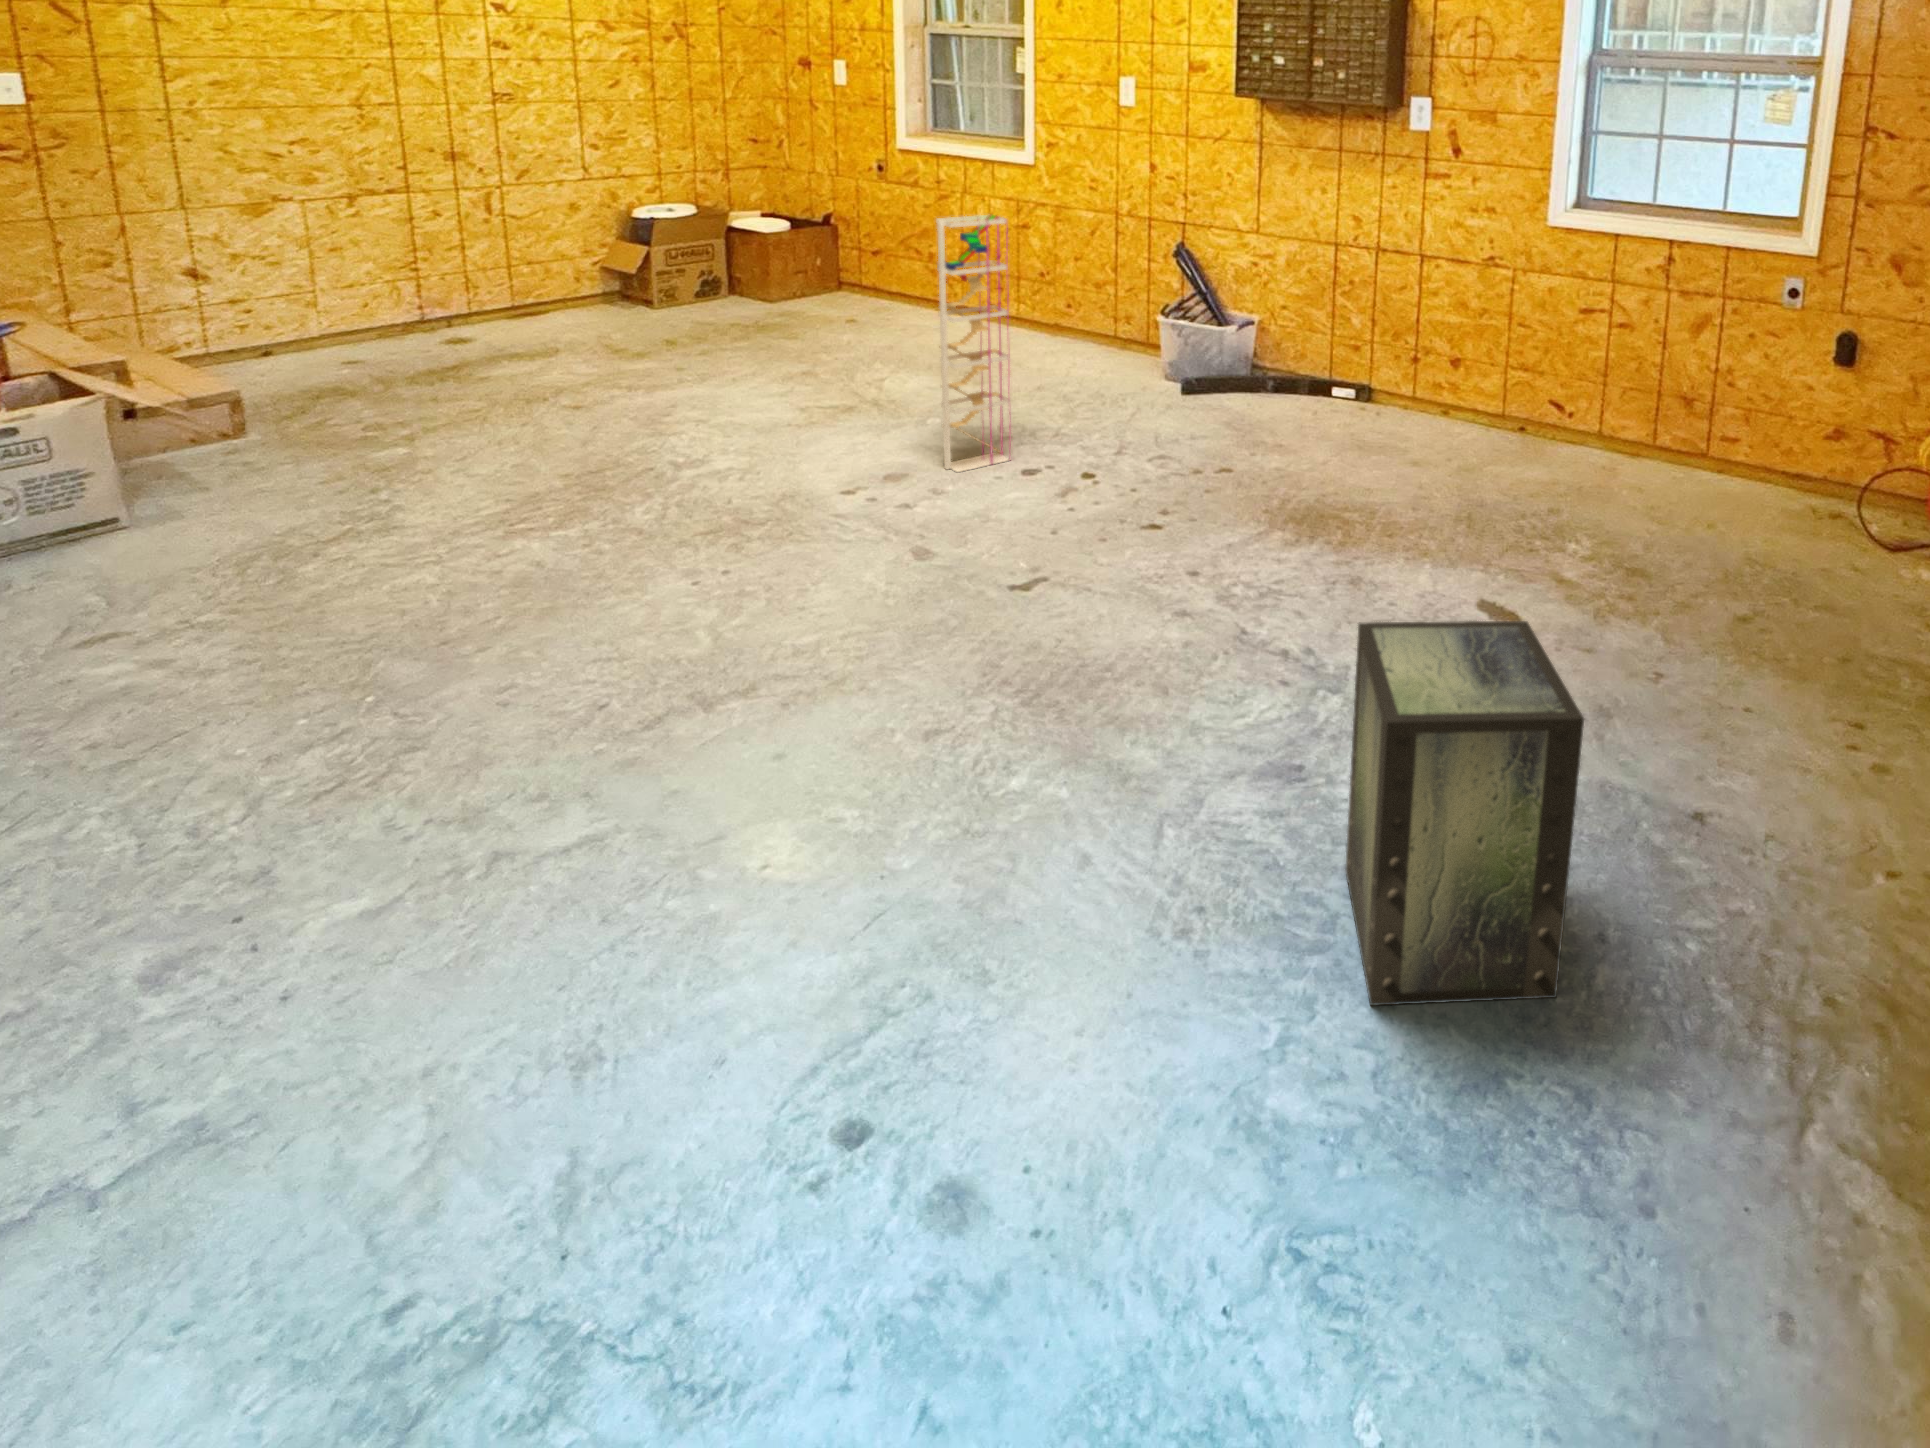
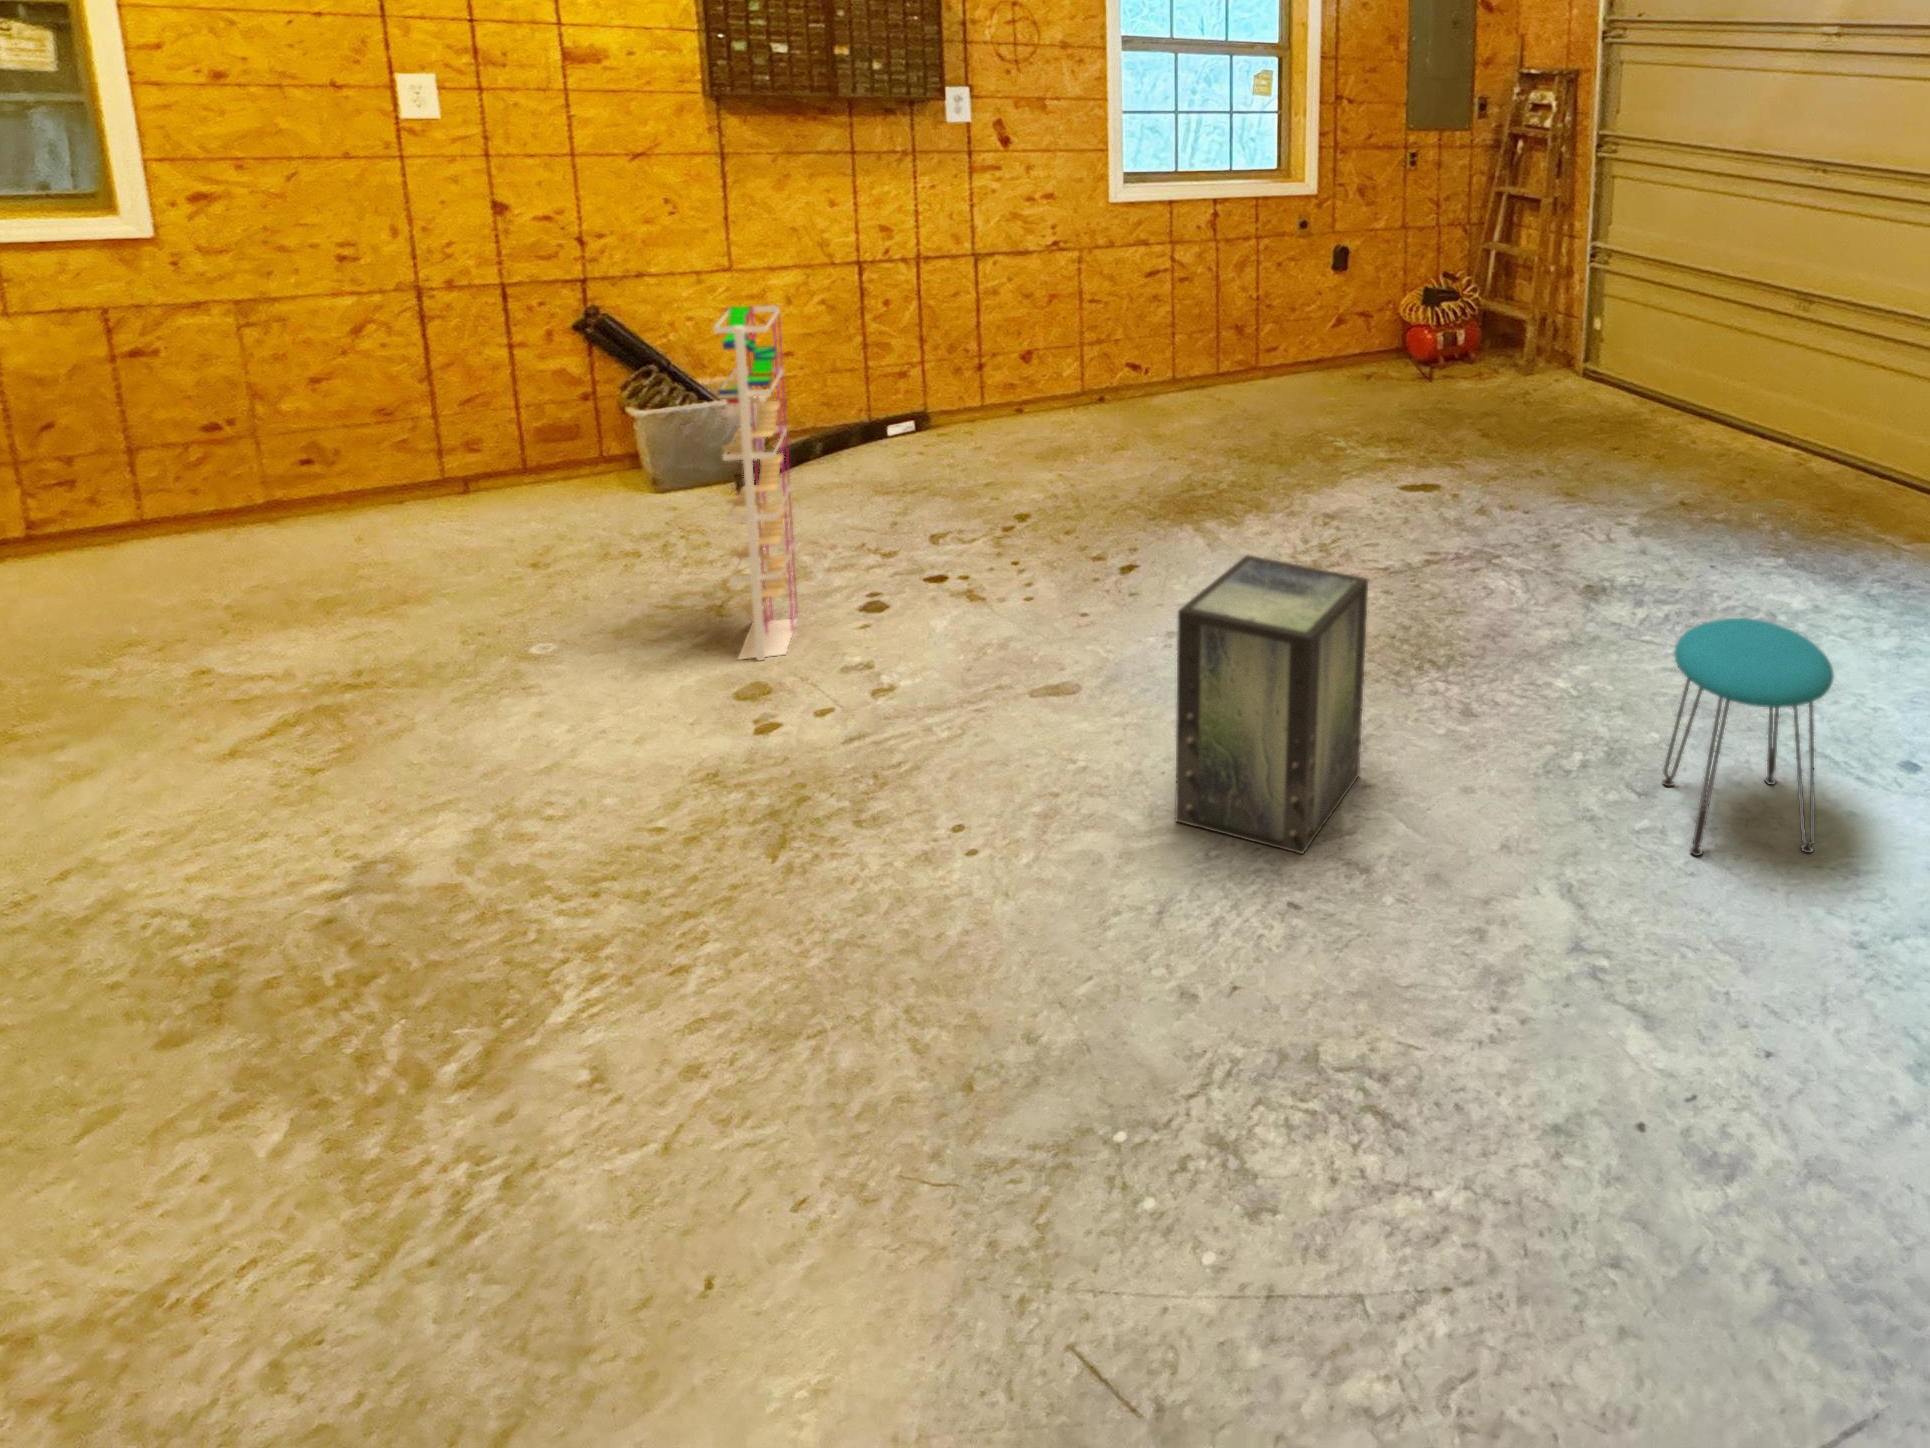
storage box: present [1345,621,1584,1006] -> present [1175,555,1368,854]
stool: none [595,759,881,1206] -> present [1663,618,1834,856]

